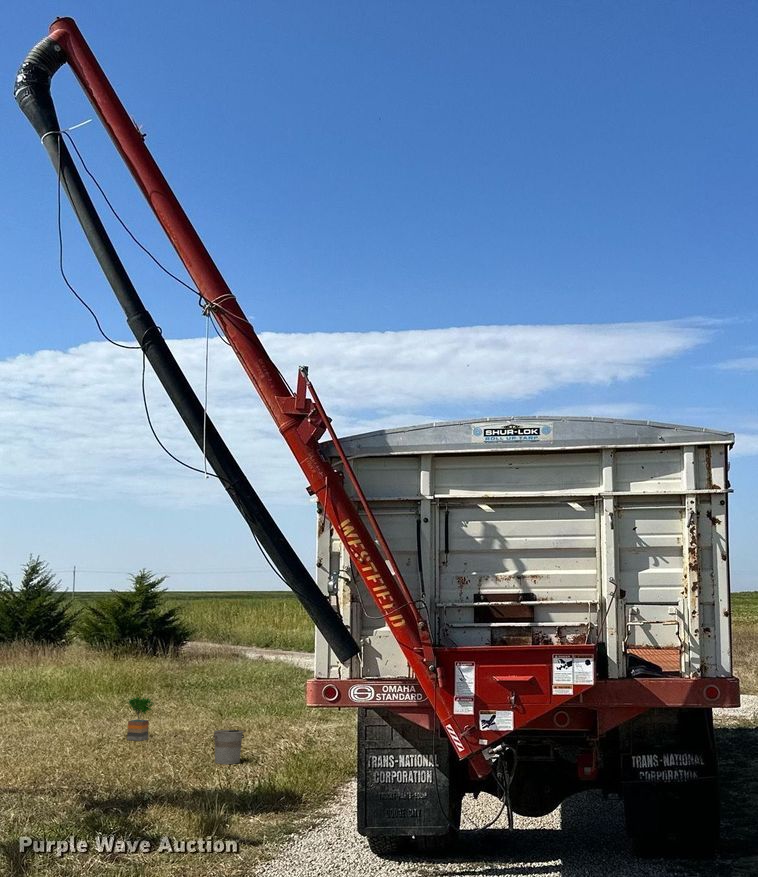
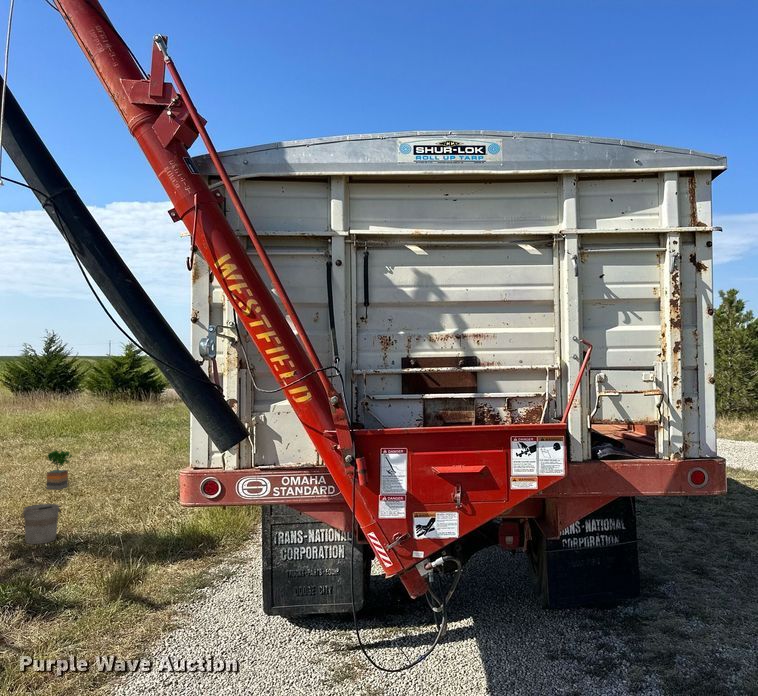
bucket: present [212,730,246,764] -> present [21,504,61,544]

